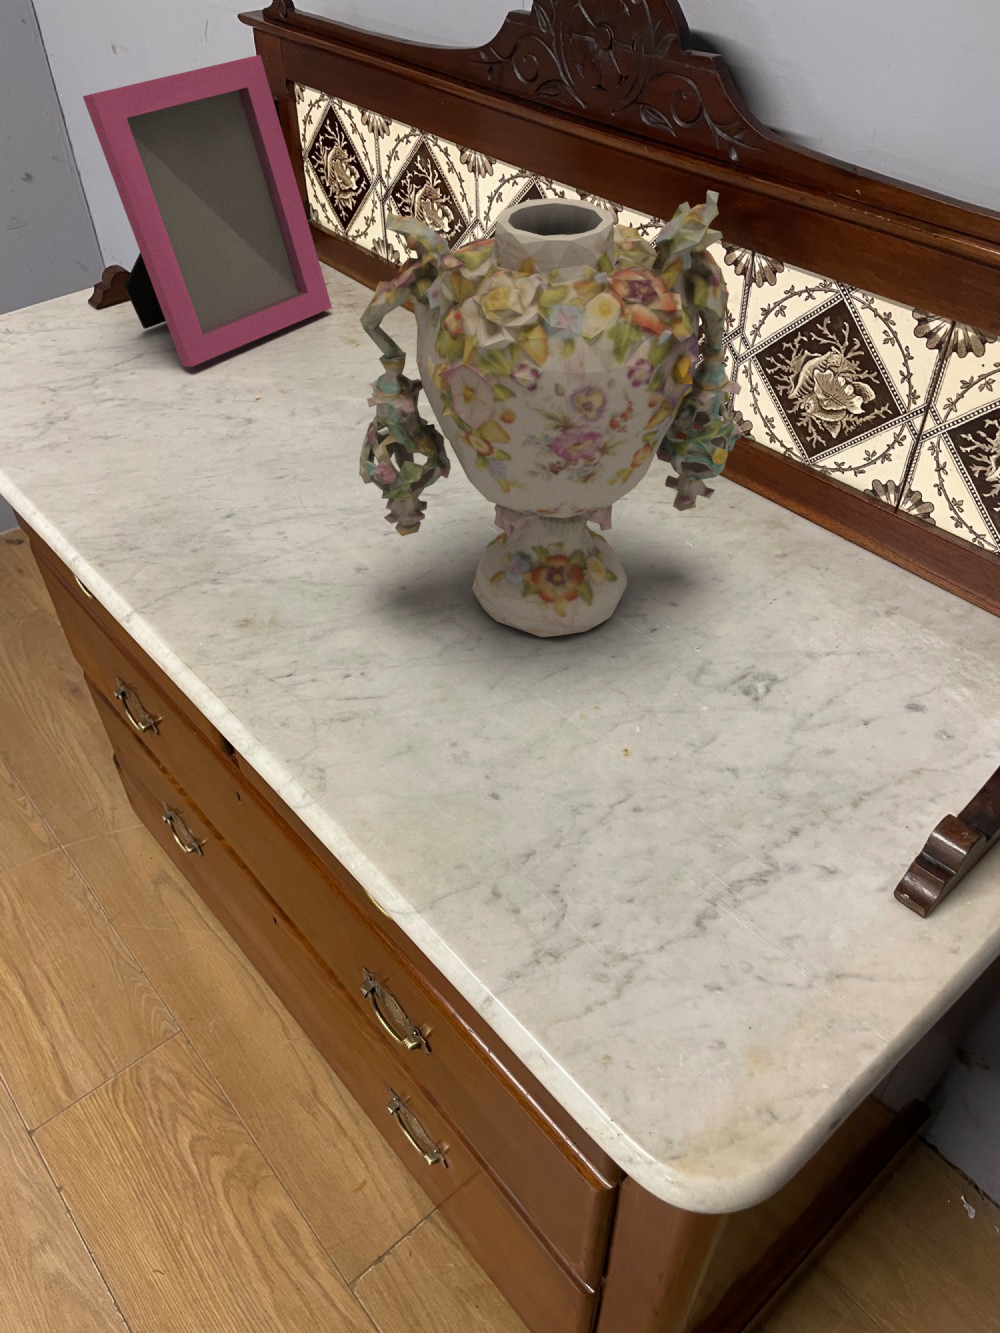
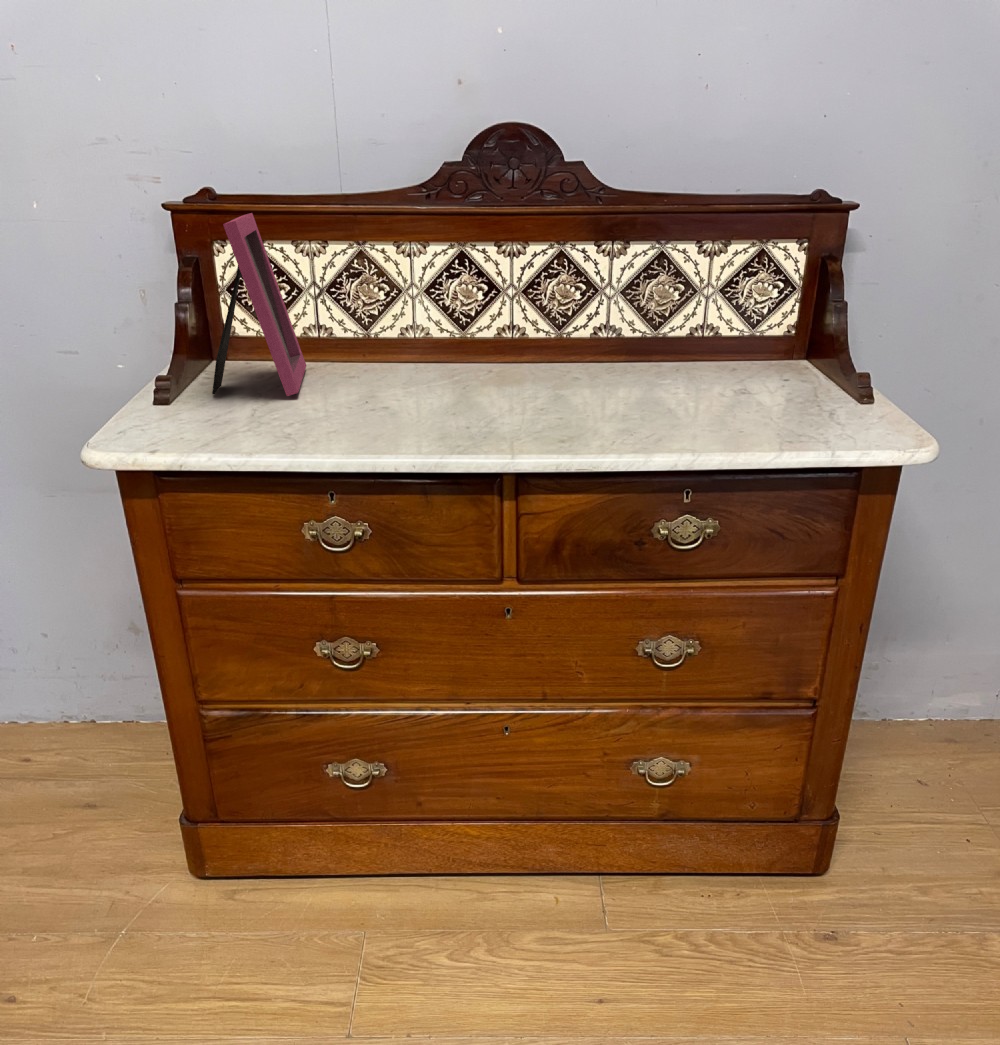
vase: present [359,190,742,637] -> none [586,184,709,403]

